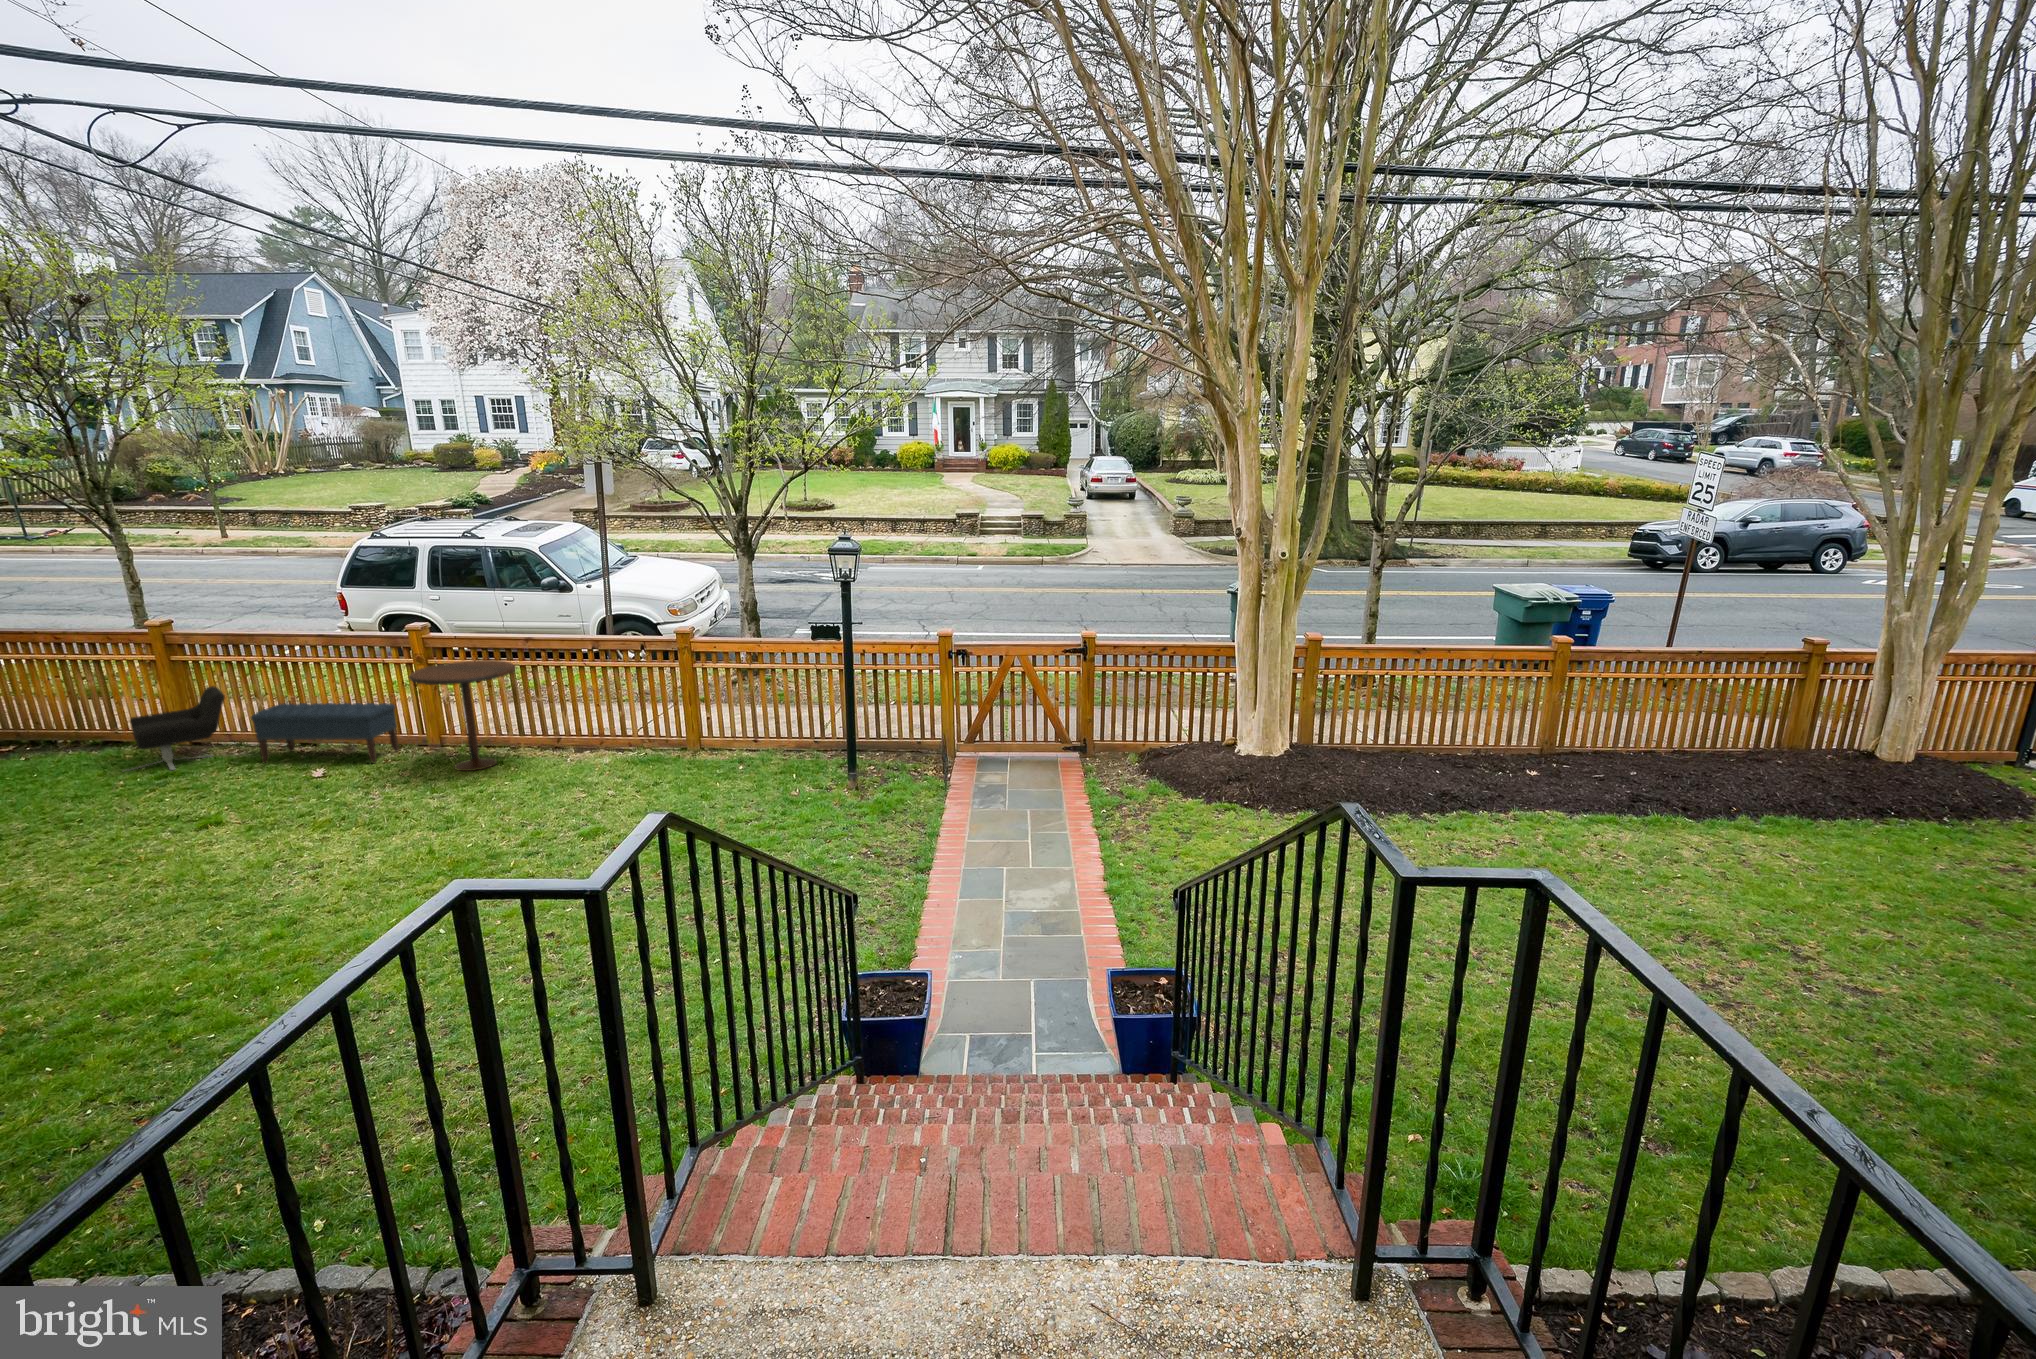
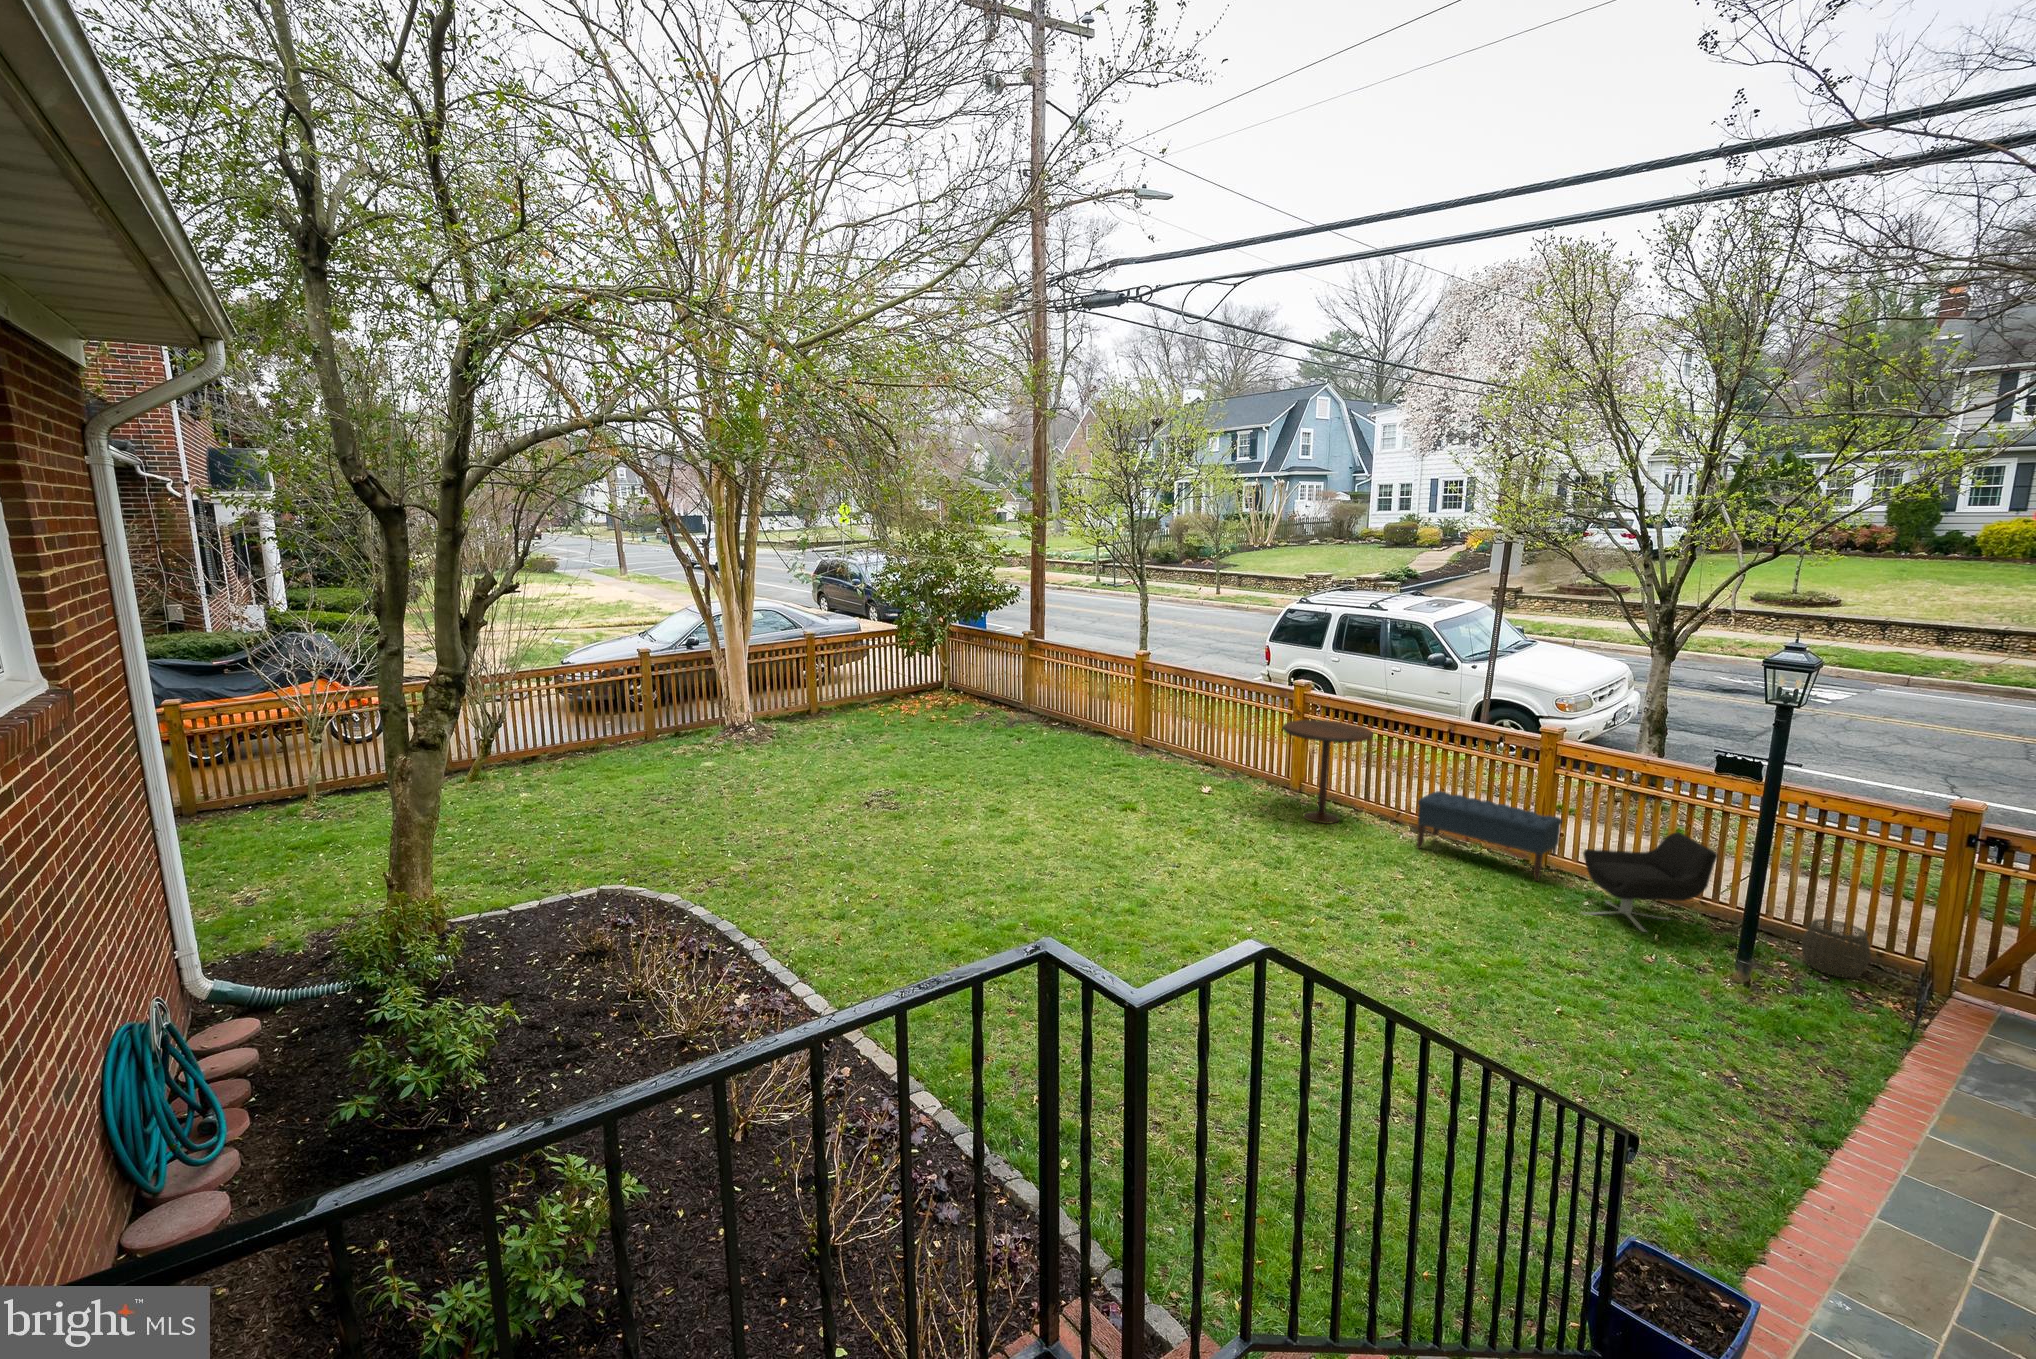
lounge chair: present [128,686,225,771] -> present [1583,832,1718,932]
bench: present [251,703,399,763] -> present [1417,791,1562,881]
woven basket: none [878,730,916,769] -> present [1802,919,1871,978]

